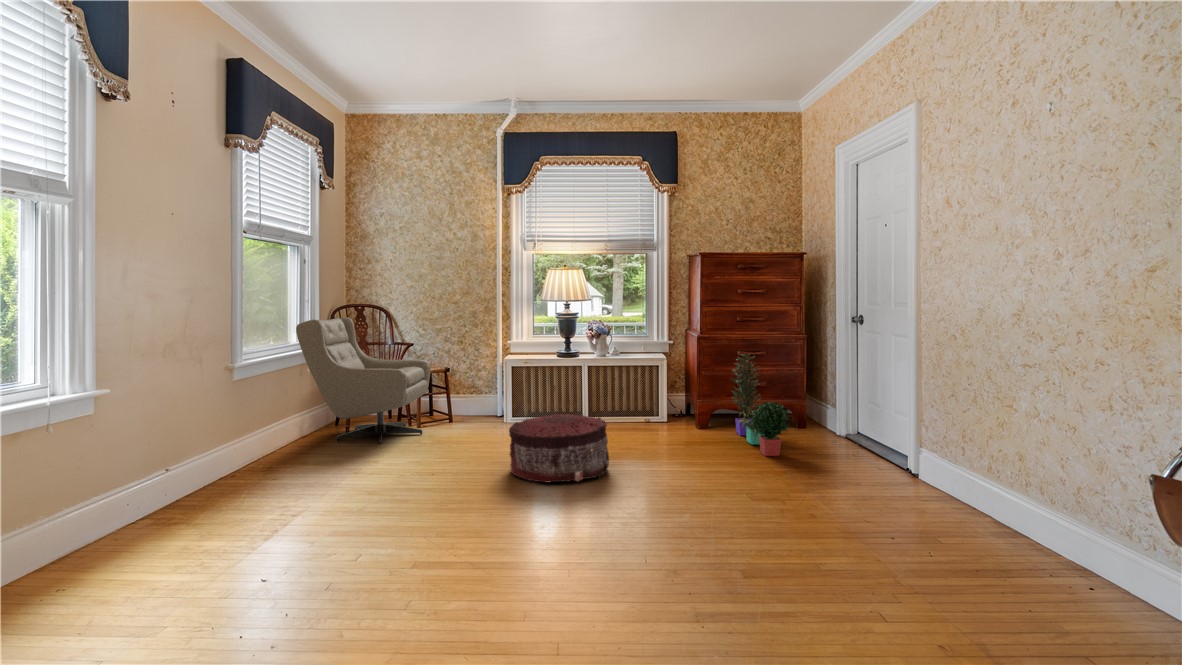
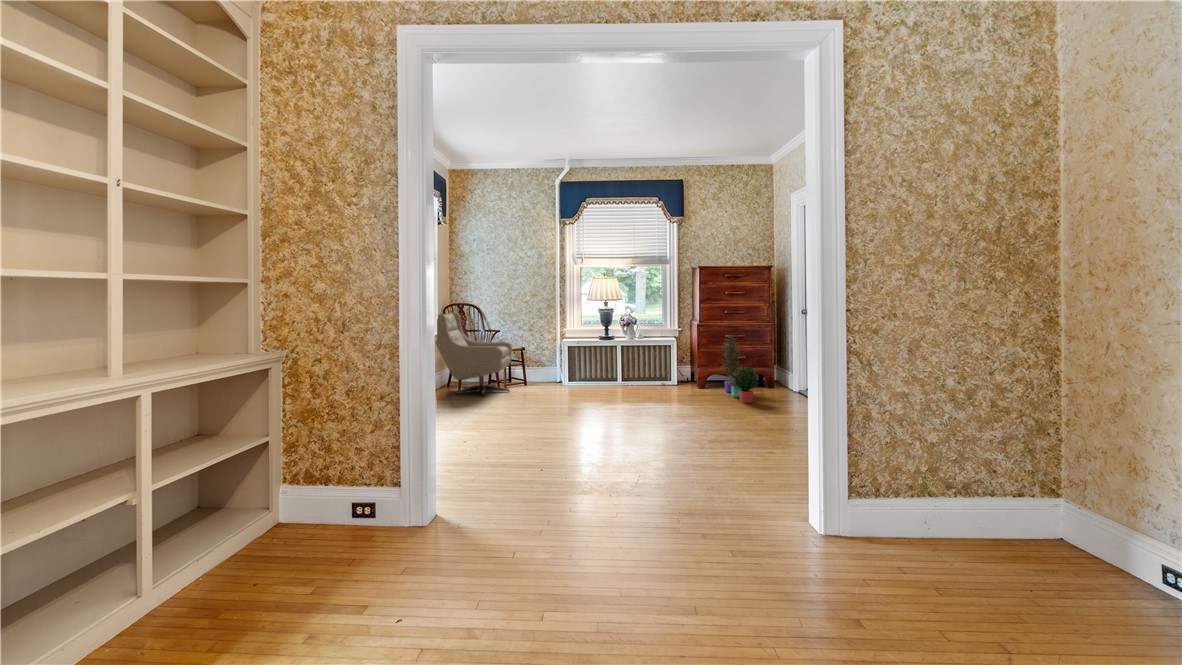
pouf: present [509,414,609,483] -> none [575,374,640,415]

